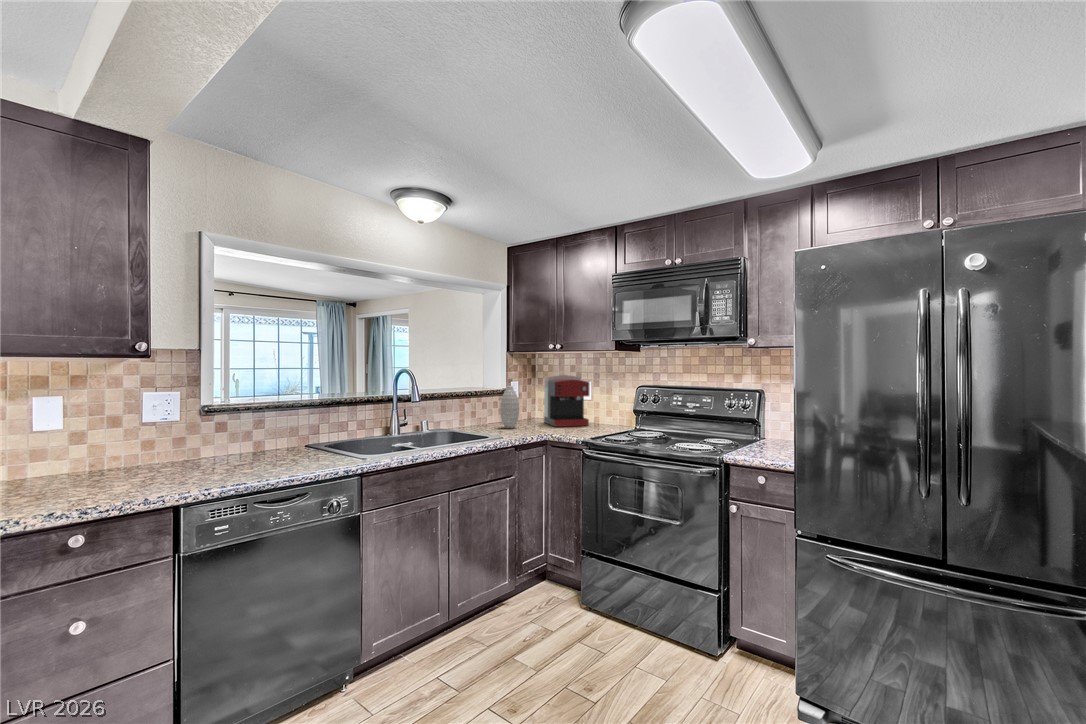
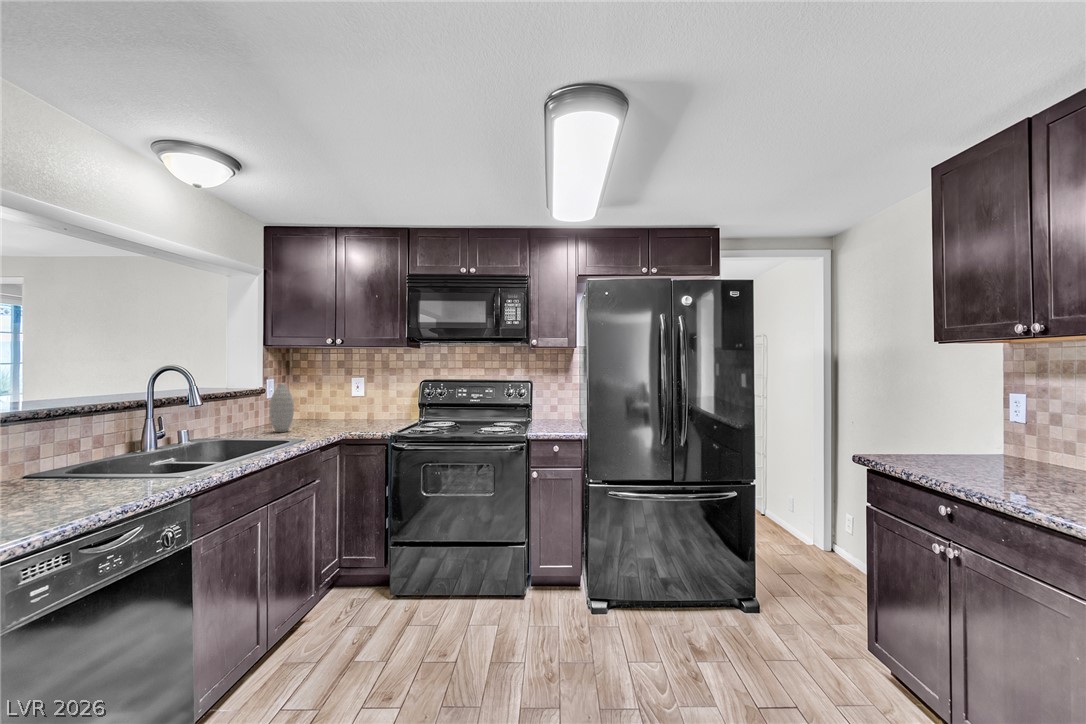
coffee maker: present [544,375,589,427] -> none [312,371,370,426]

